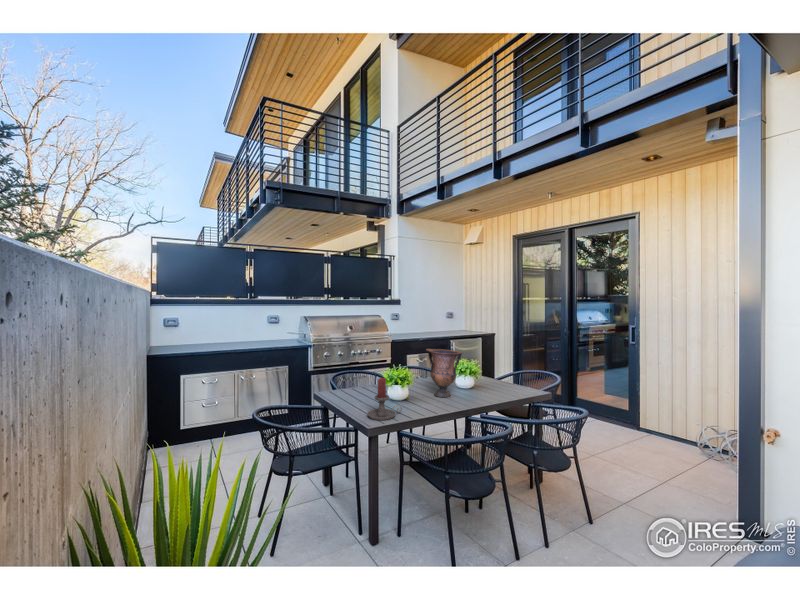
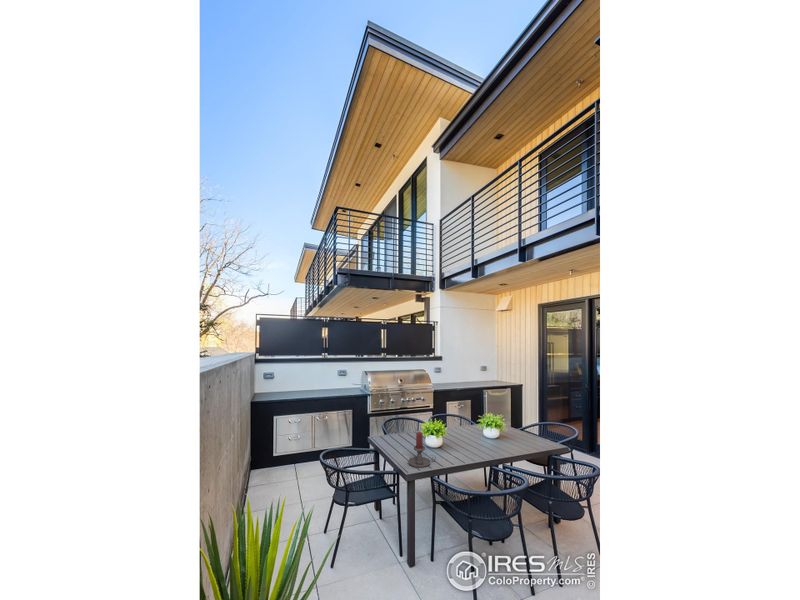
vase: present [426,349,463,397] -> none [457,405,488,448]

